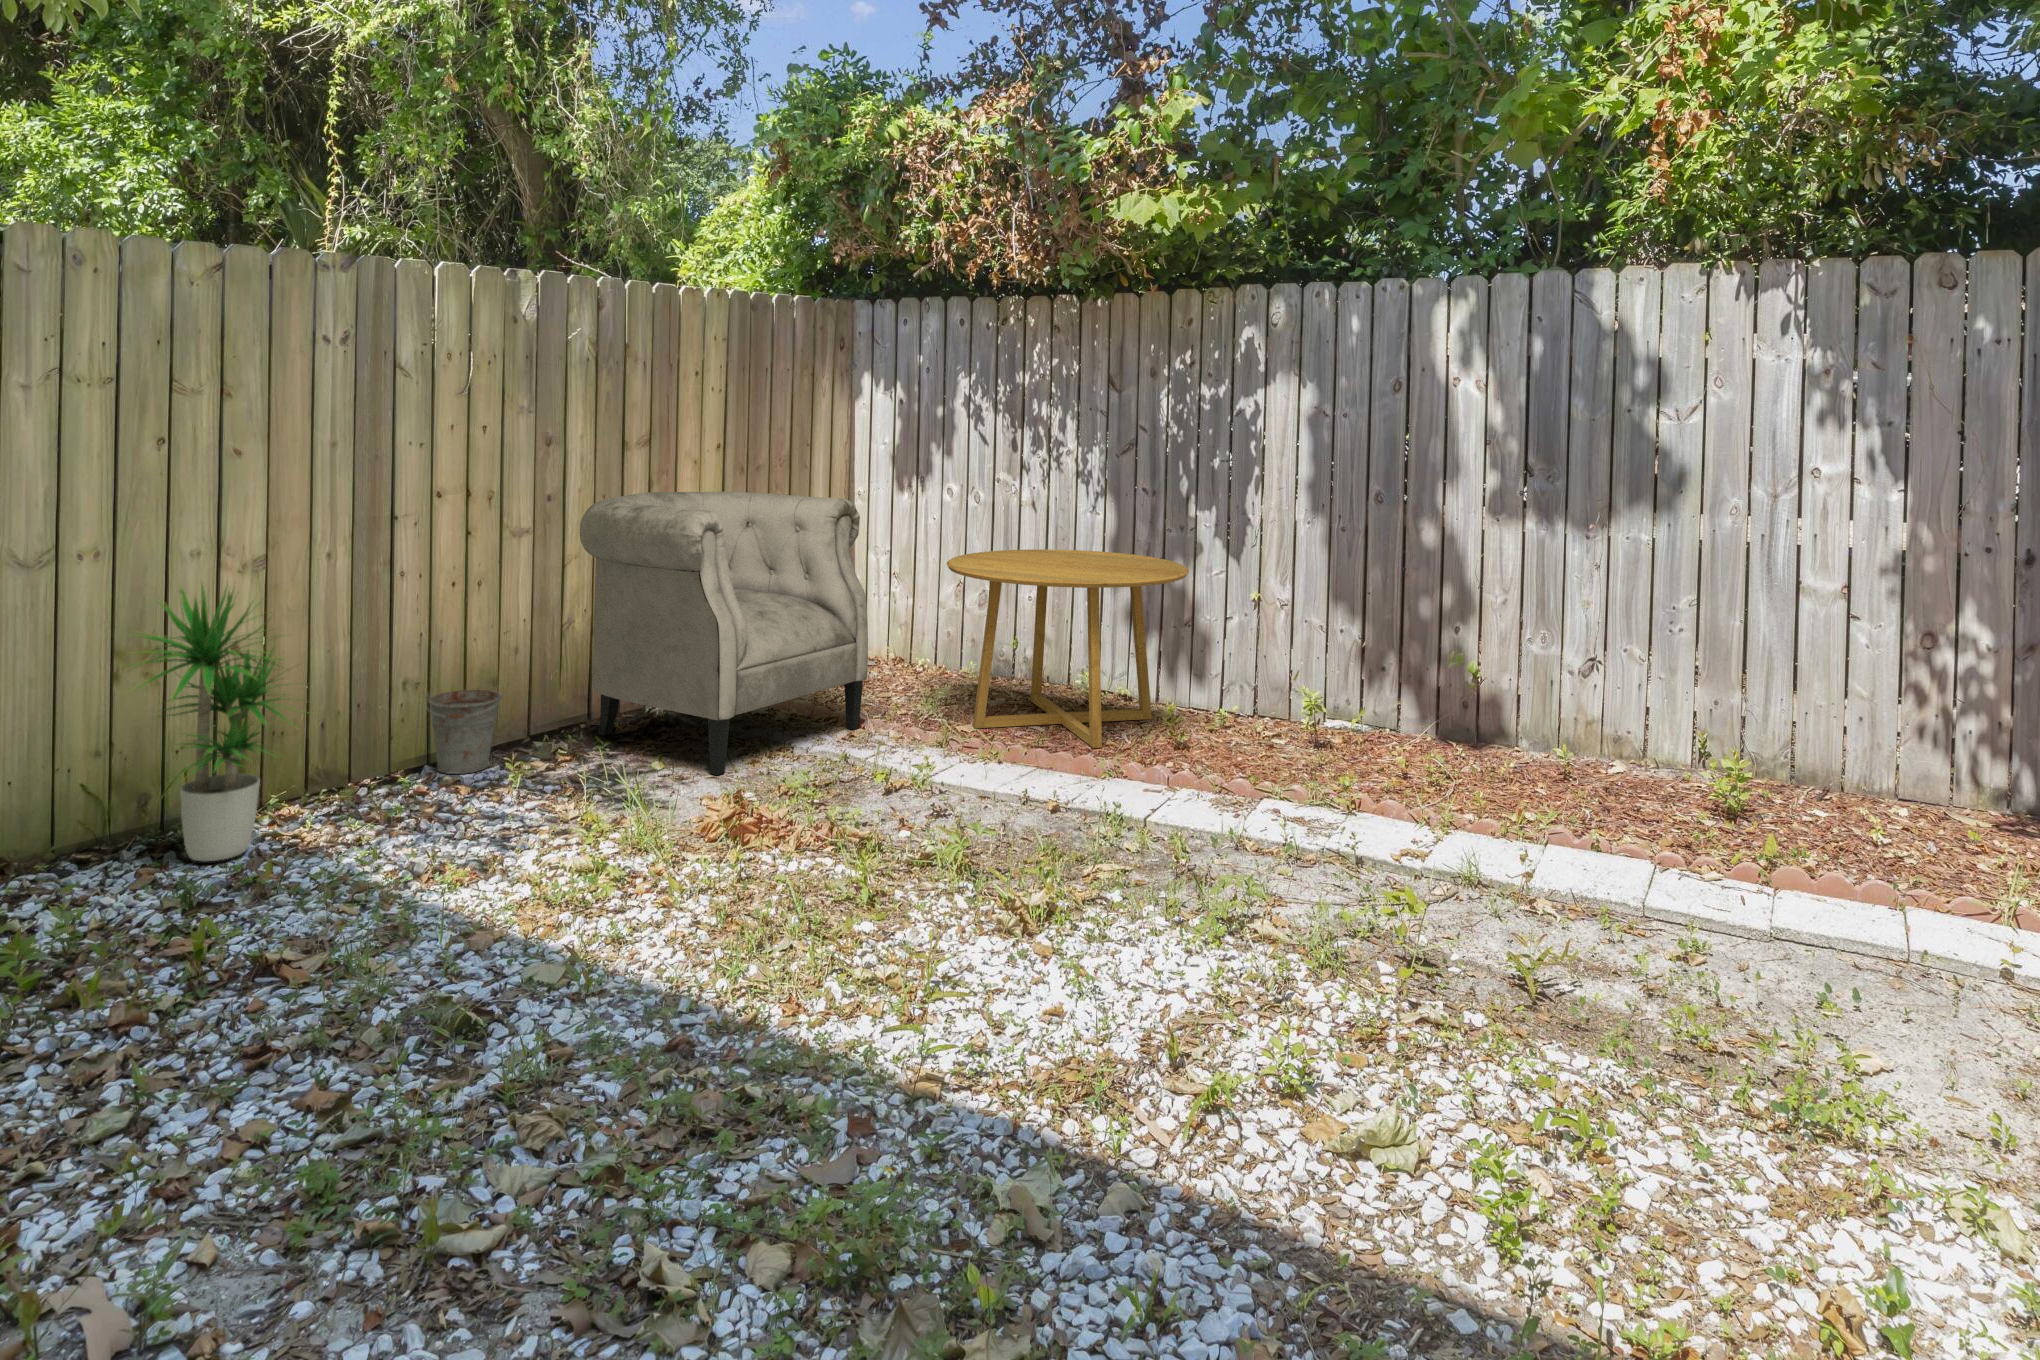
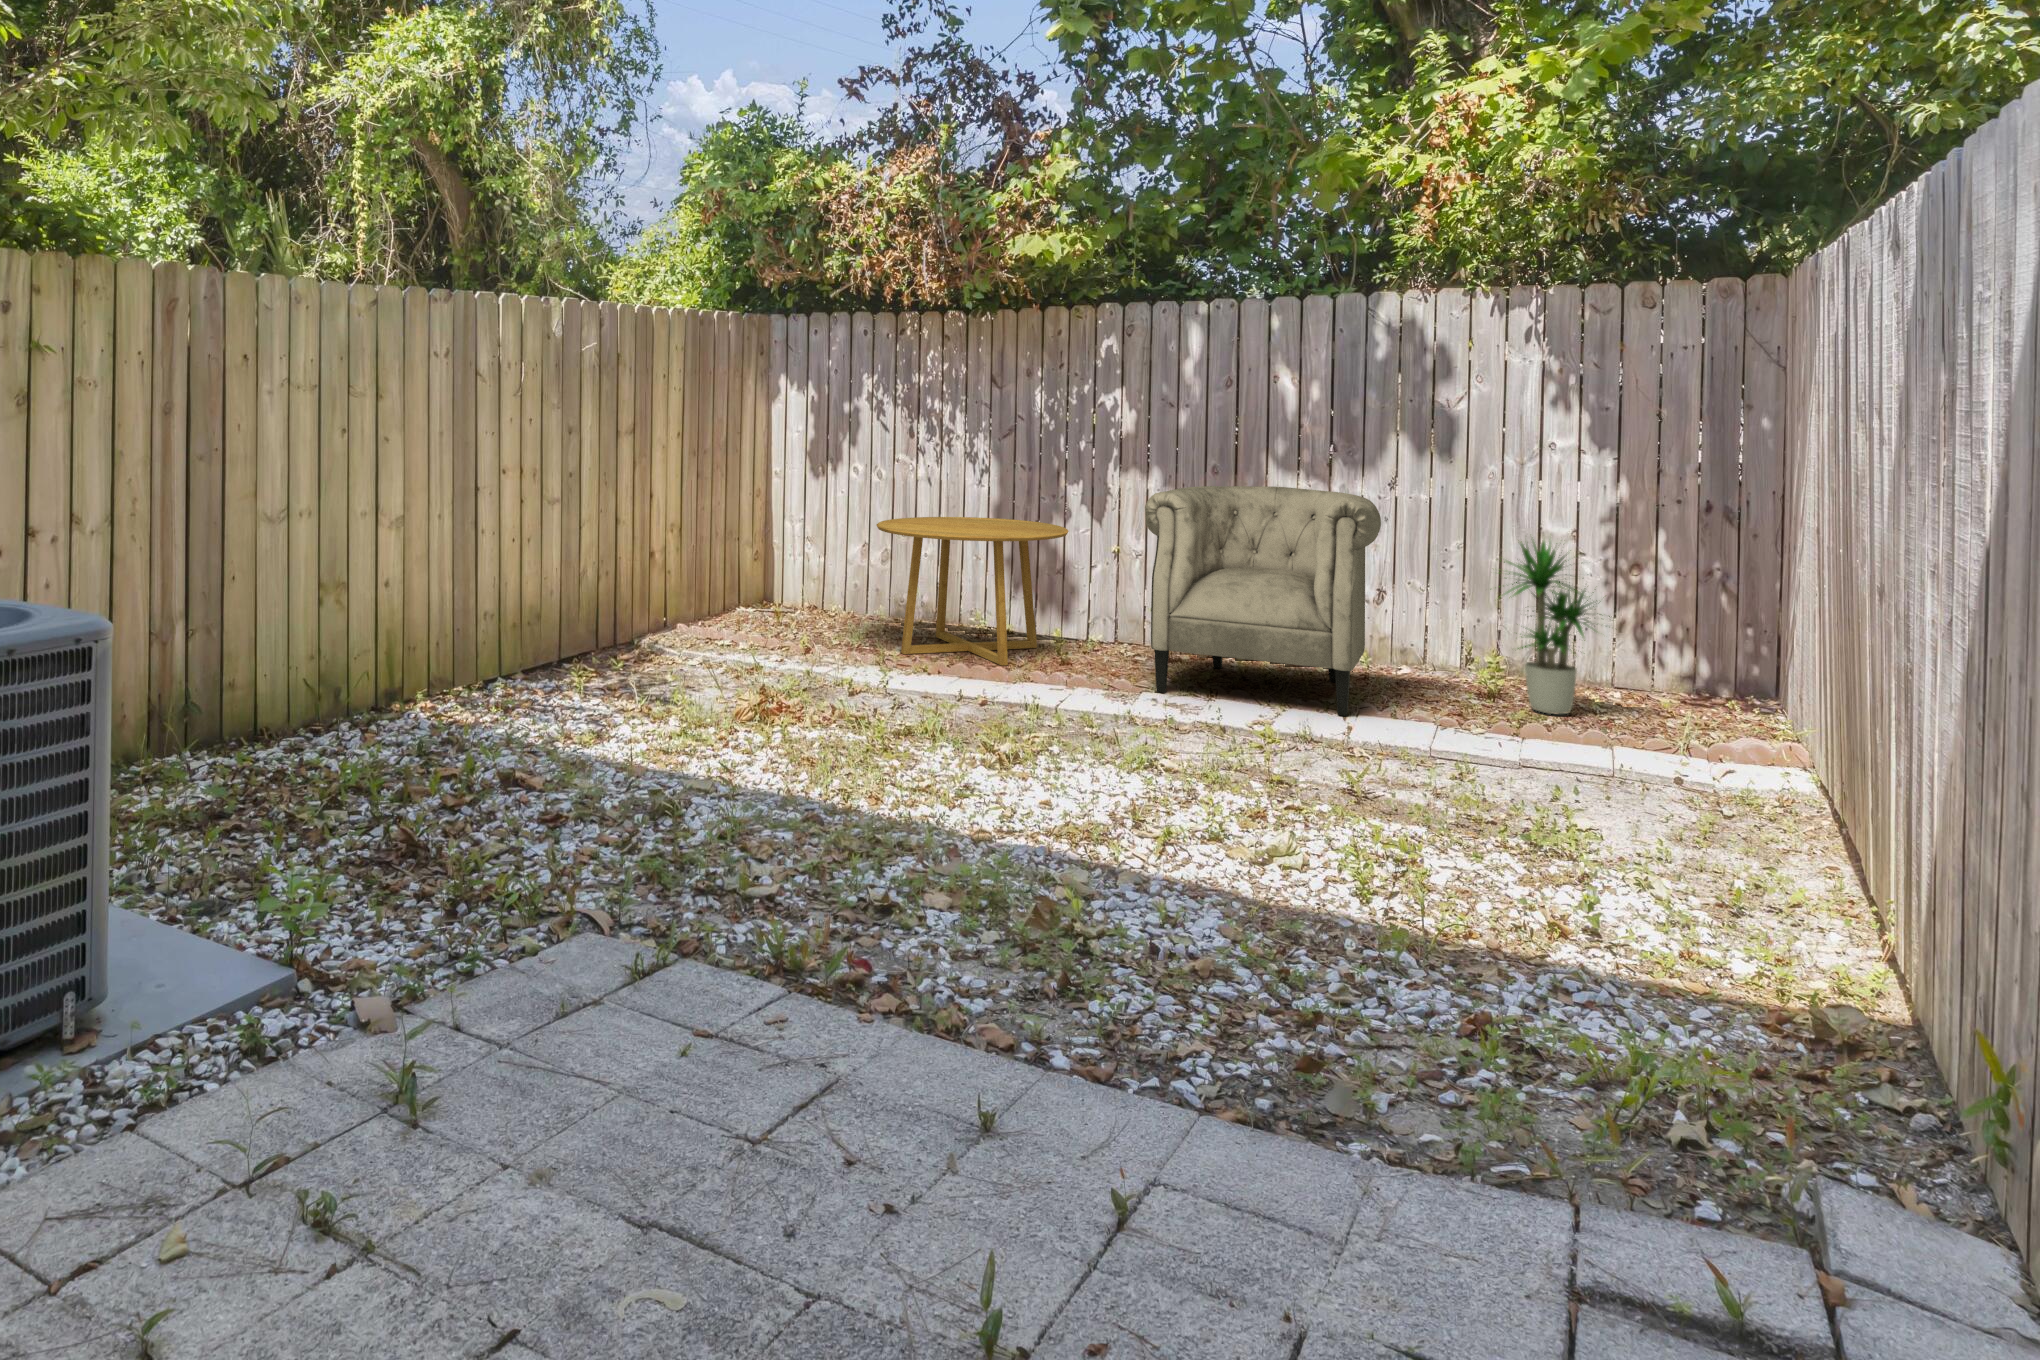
chair: present [580,492,868,775] -> present [1145,486,1381,716]
potted plant: present [136,585,308,861] -> present [1498,540,1610,714]
bucket: present [426,690,503,774] -> none [508,622,566,683]

